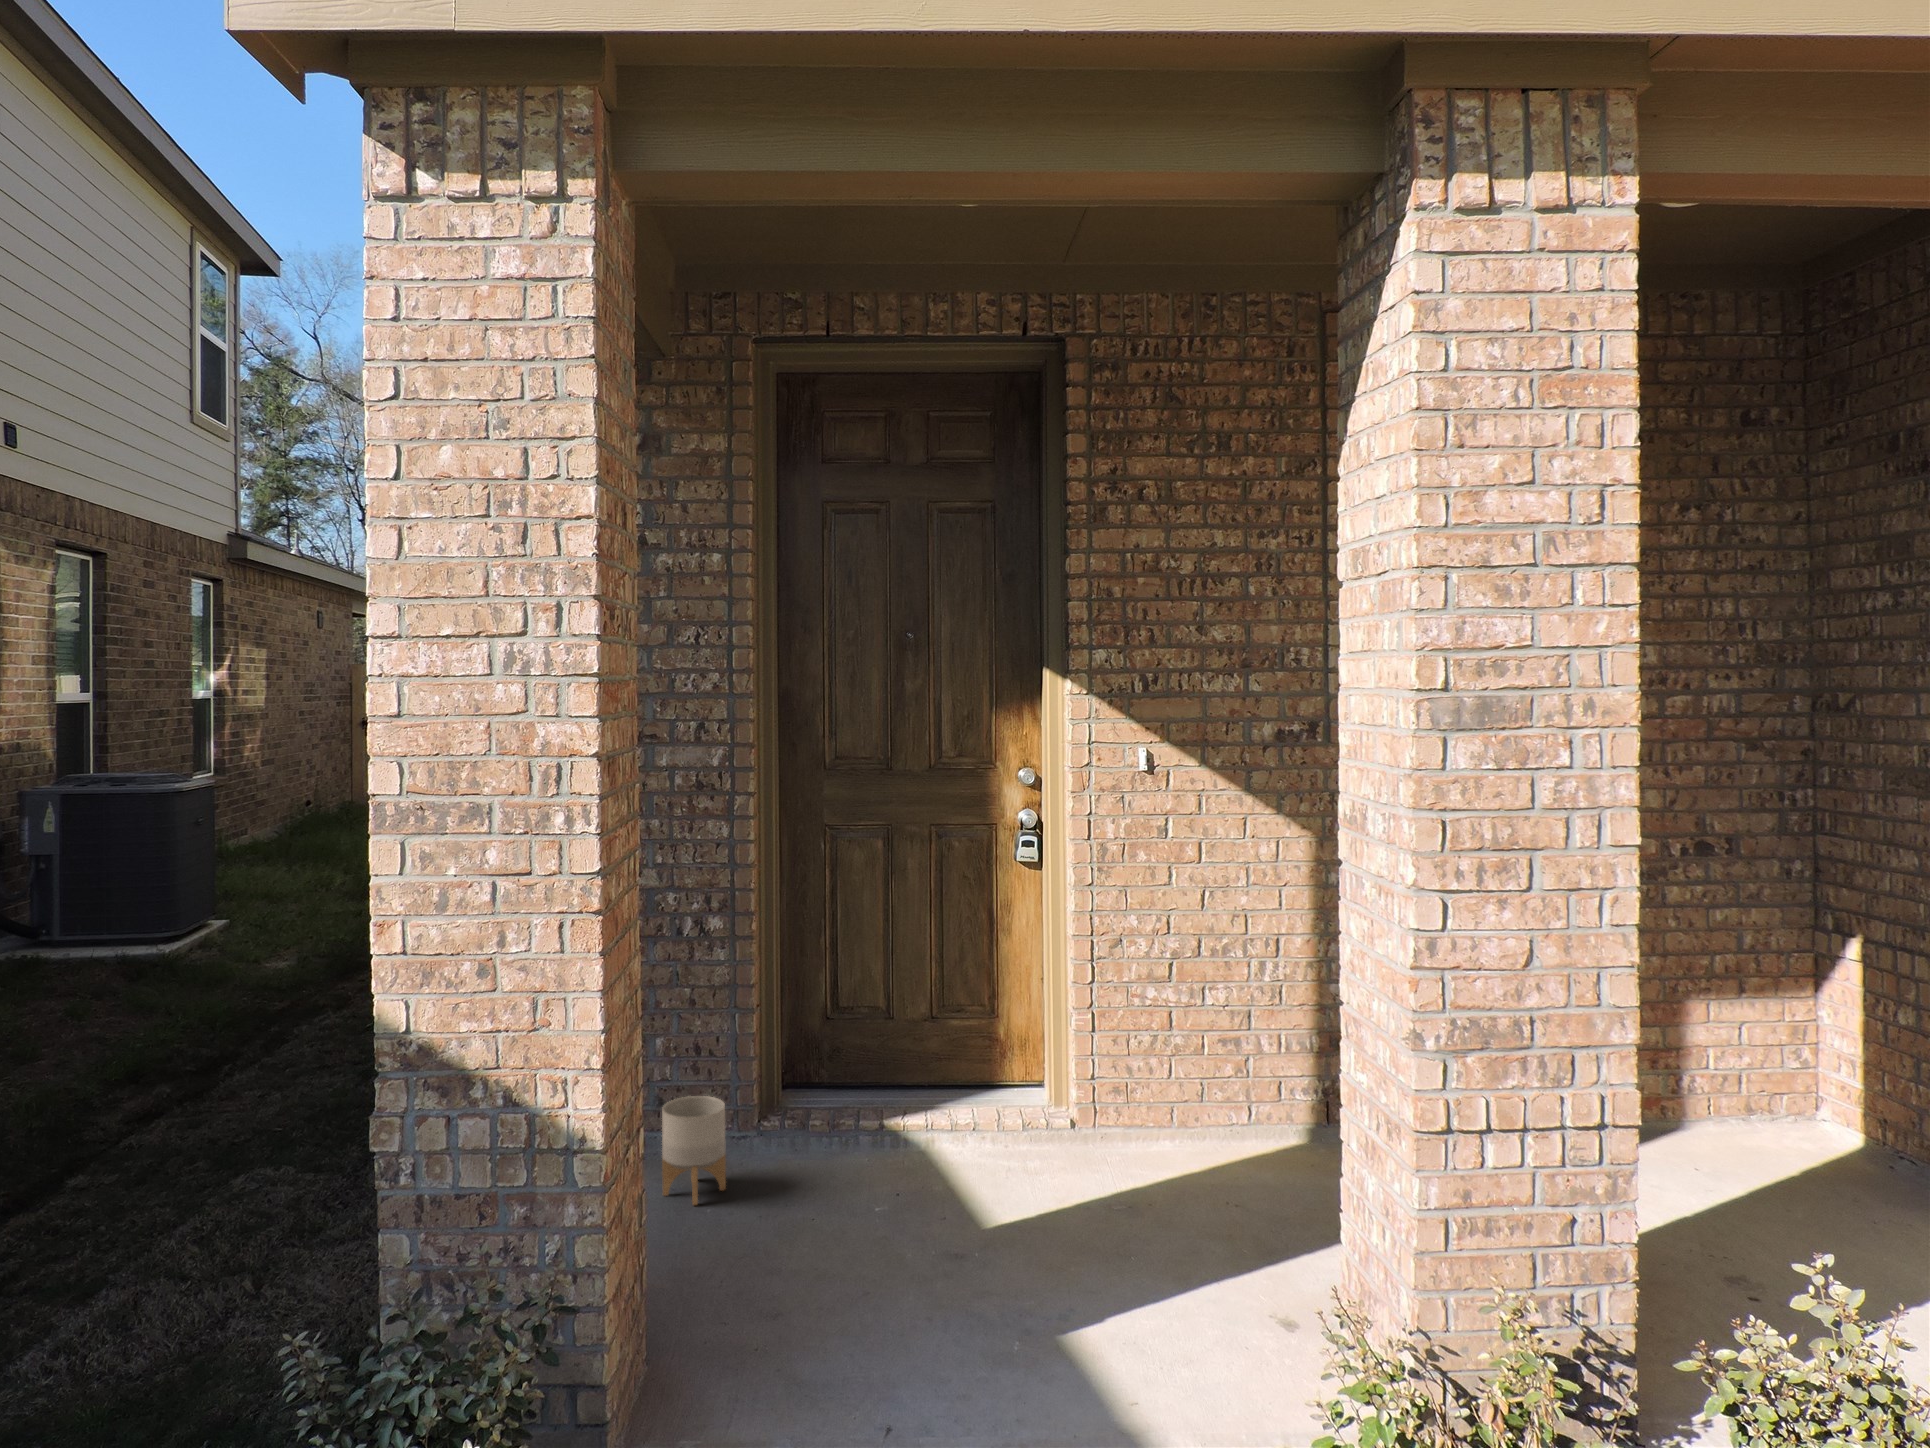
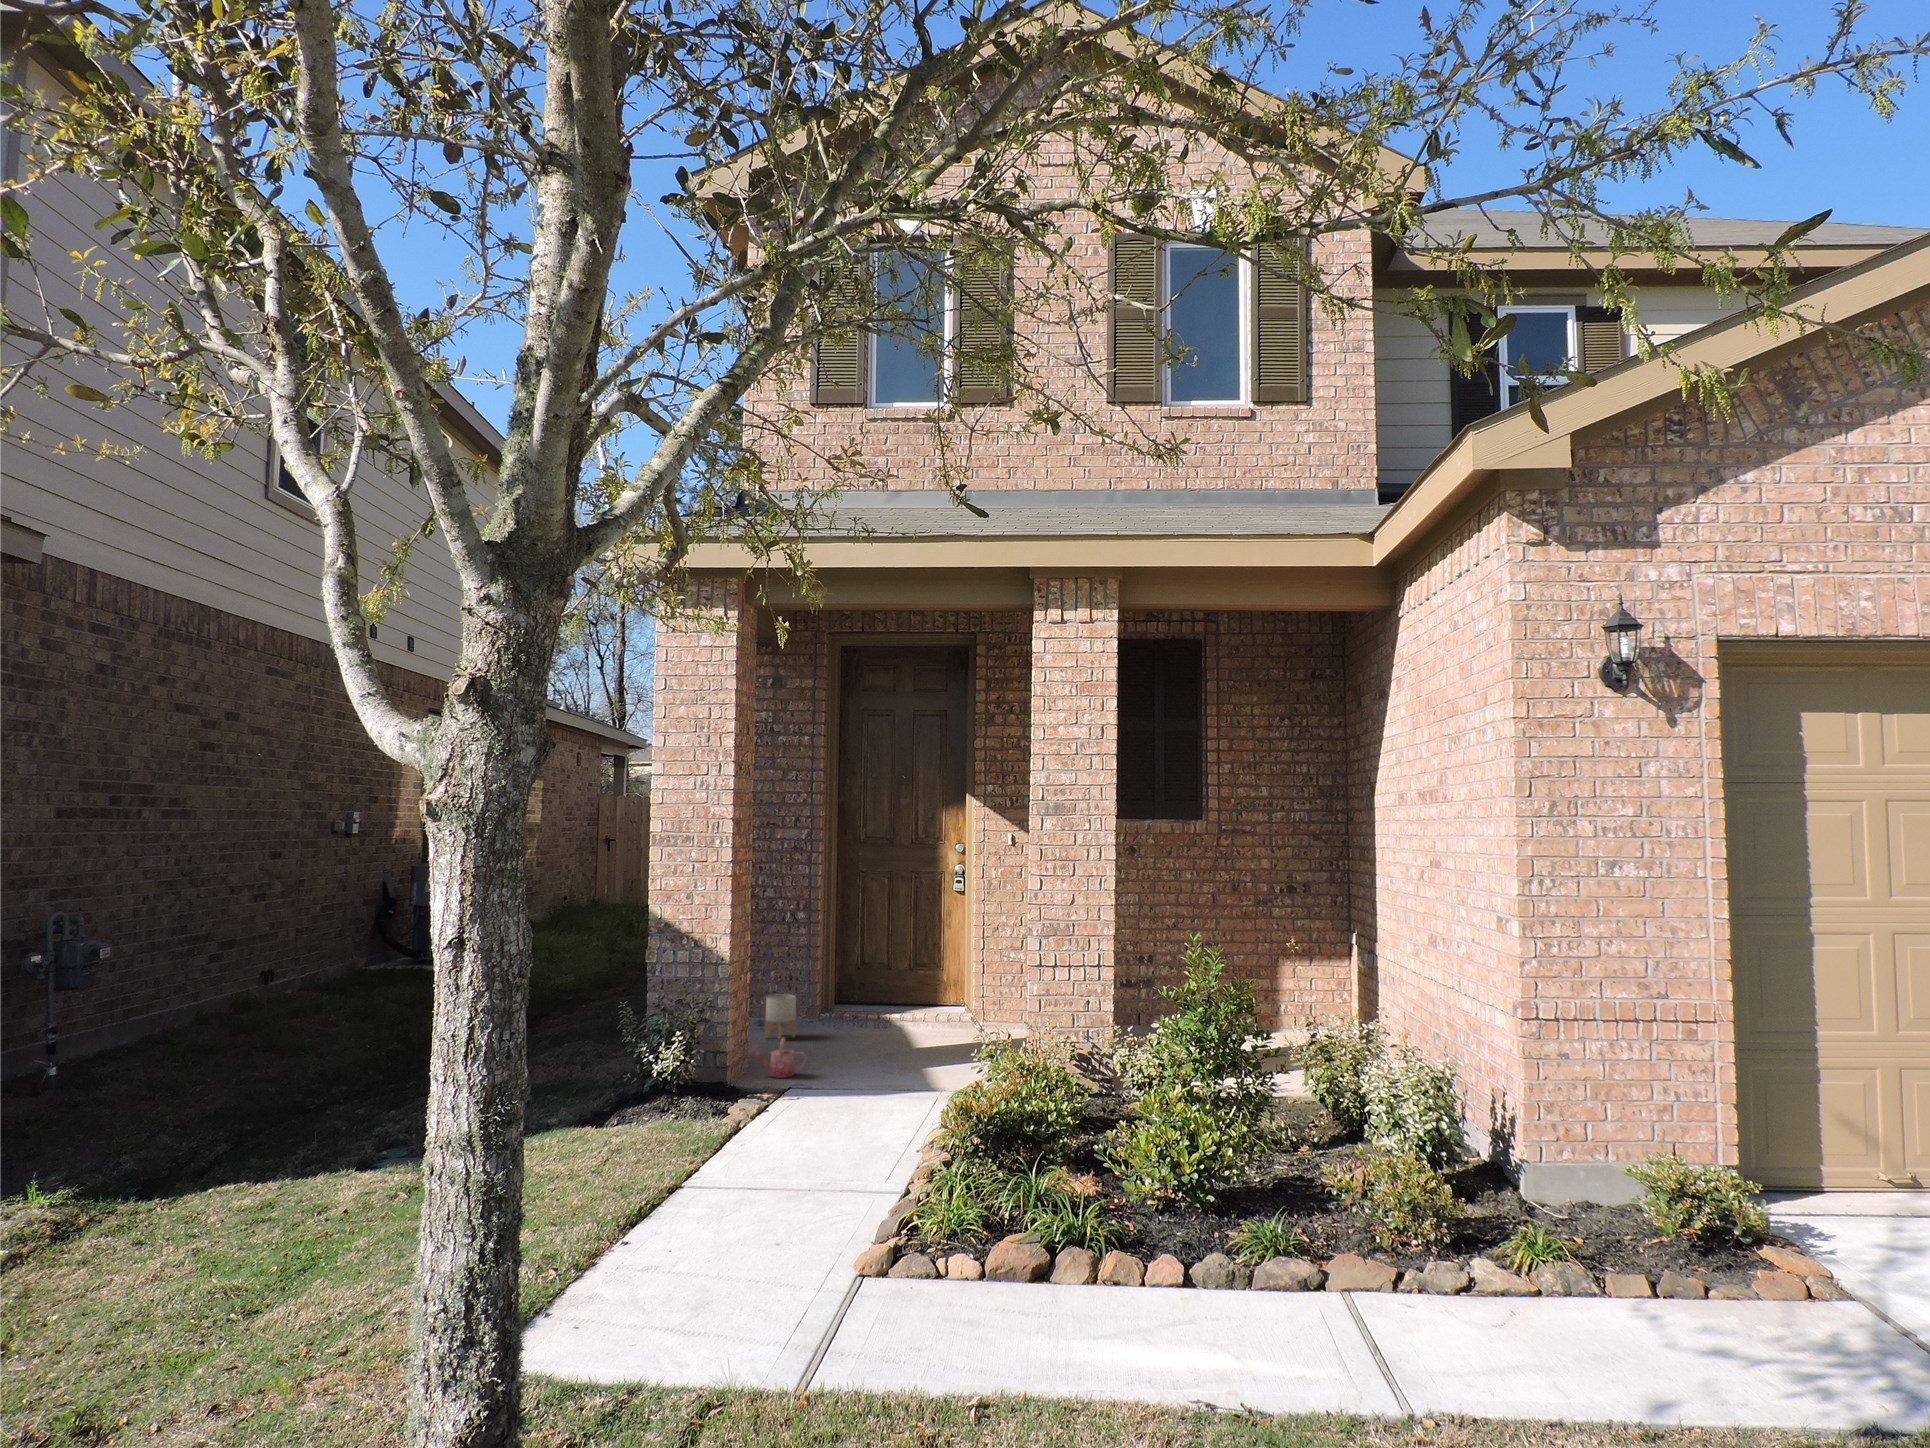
watering can: none [657,1294,803,1407] -> present [750,1038,805,1078]

